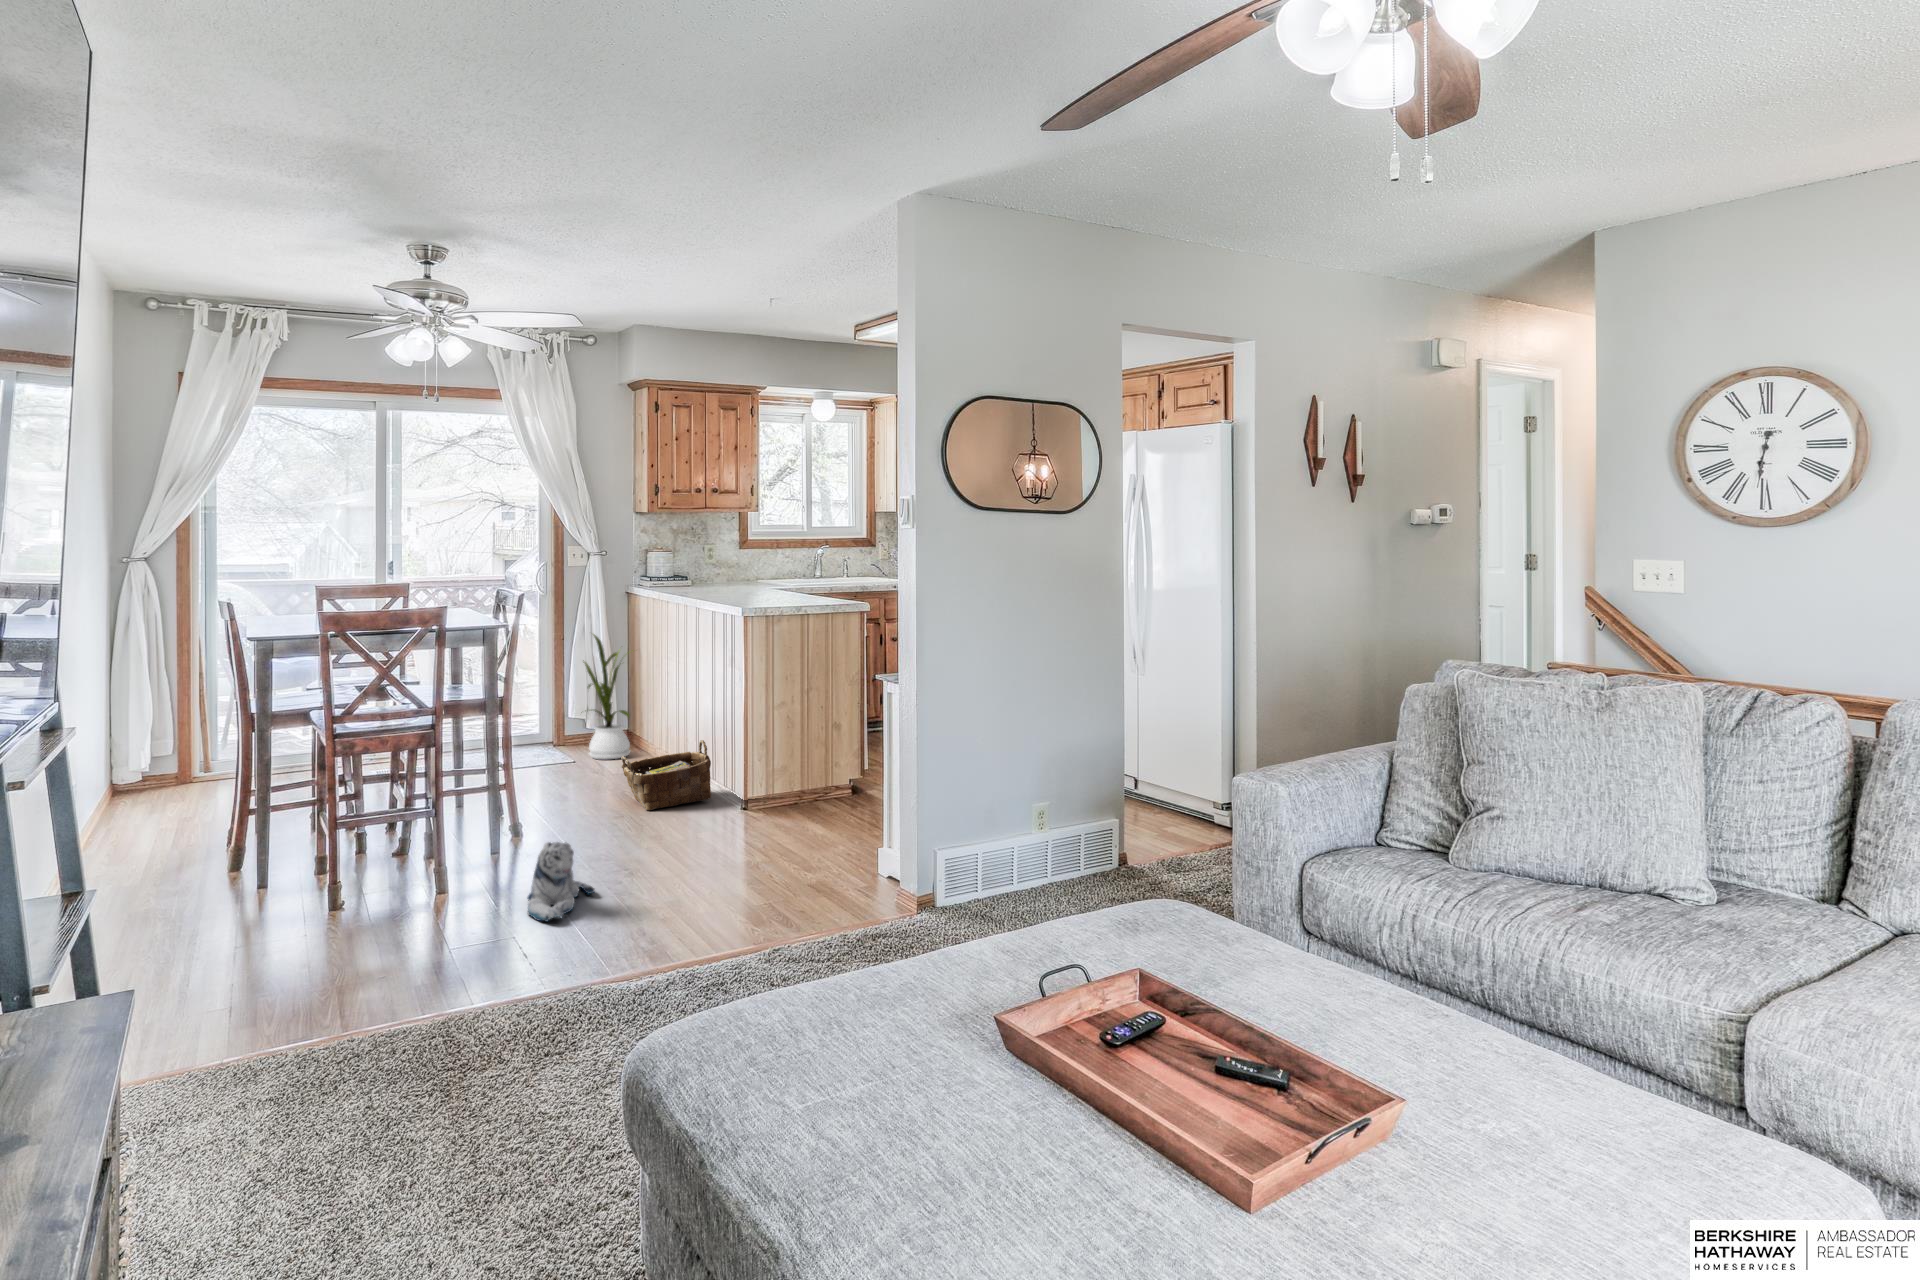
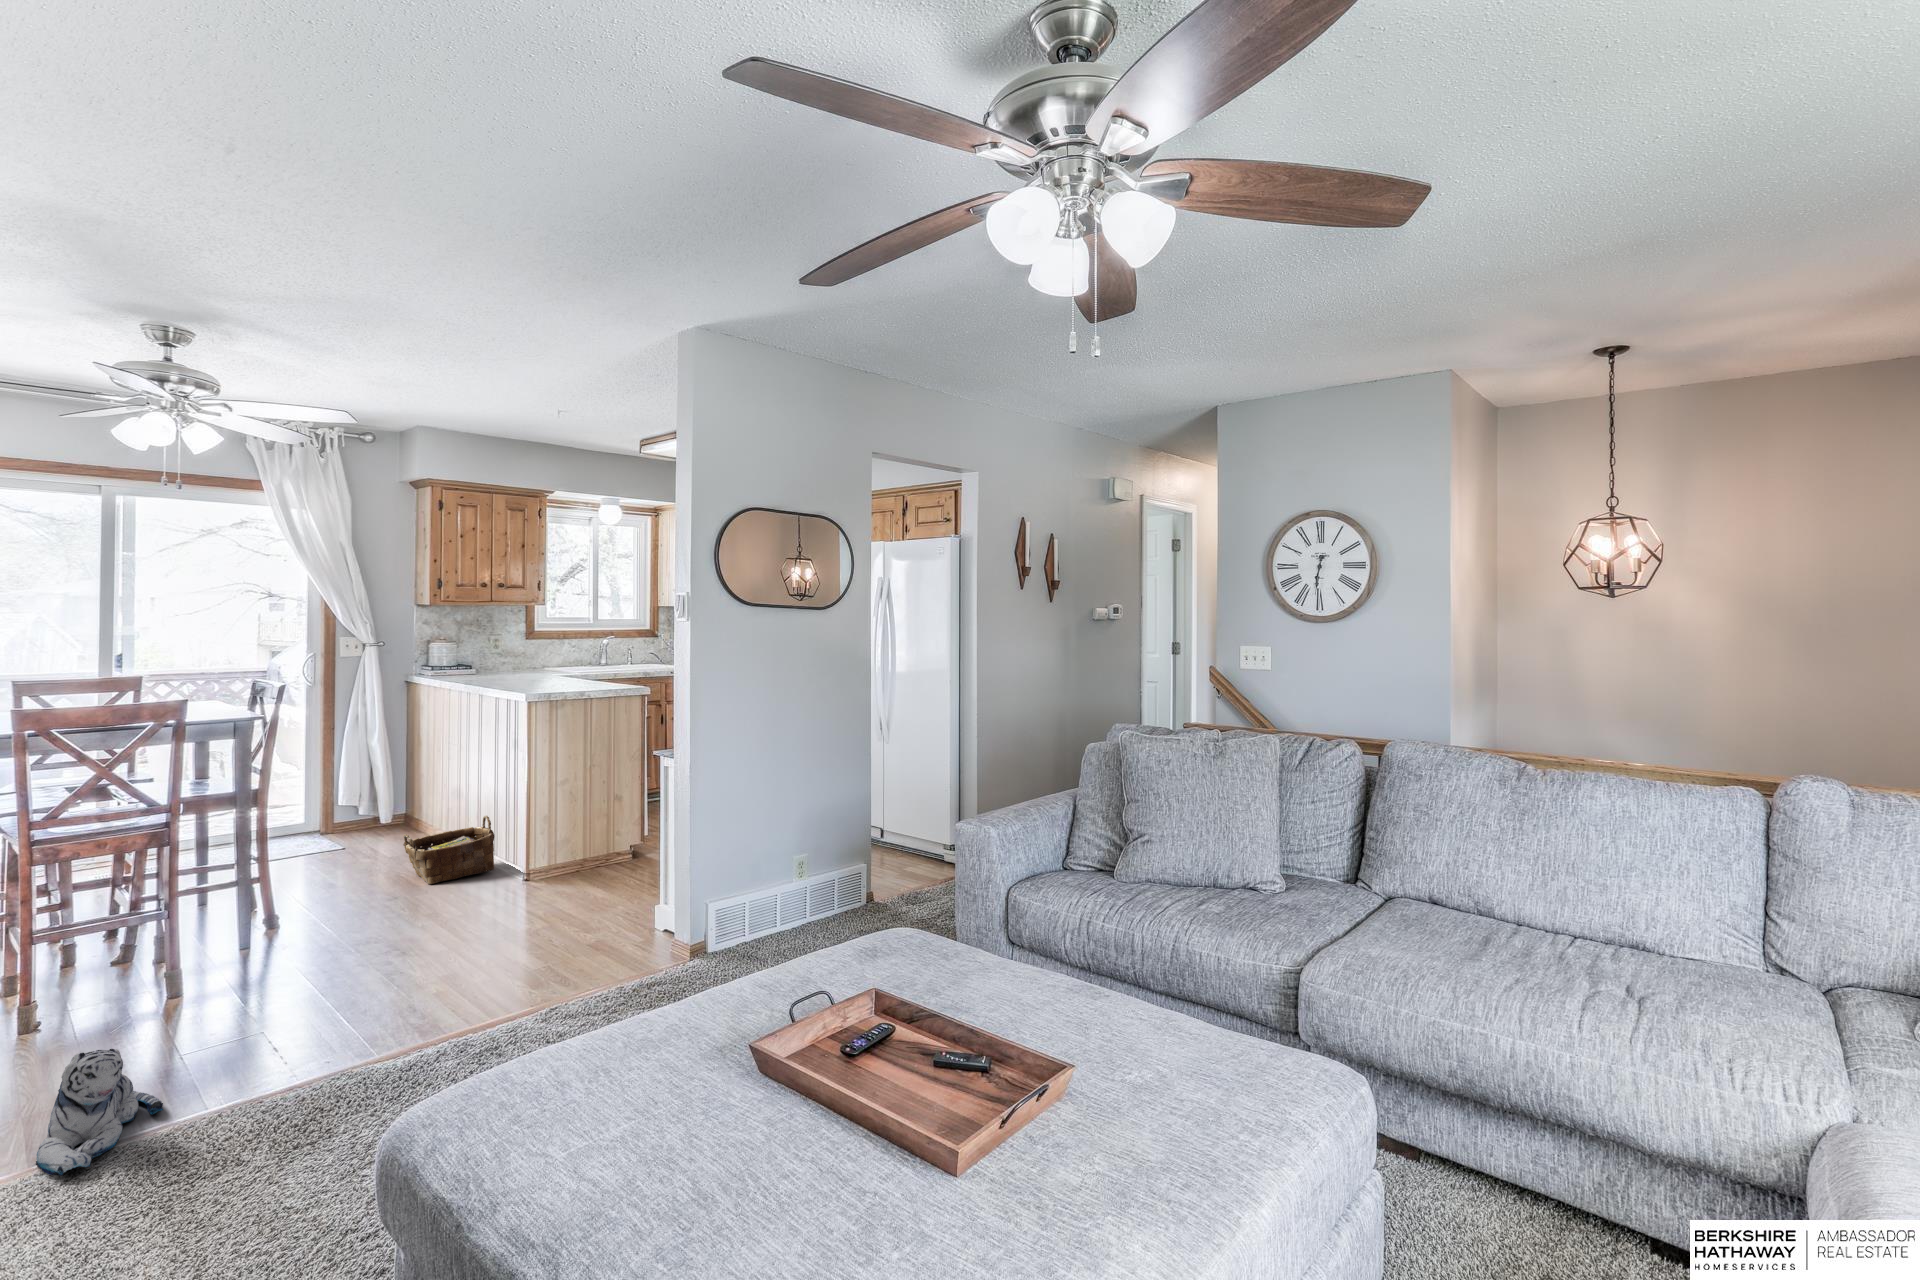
house plant: present [583,634,630,760] -> none [357,718,421,840]
plush toy: present [528,842,594,922] -> present [36,1049,163,1176]

